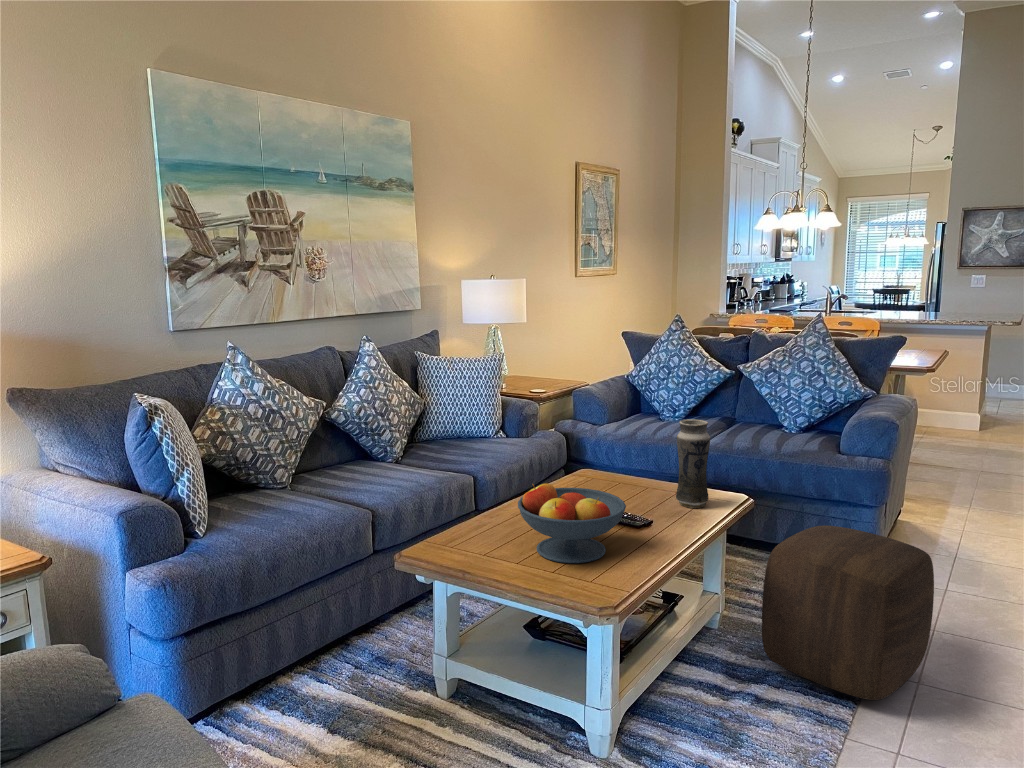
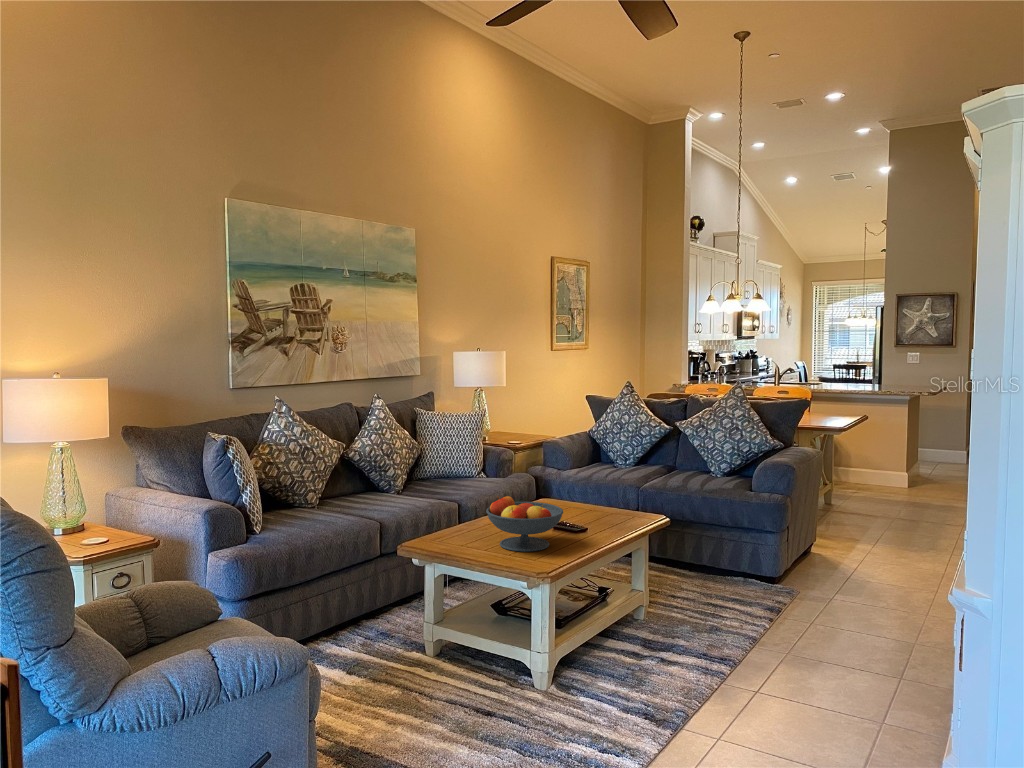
vase: present [676,419,710,508] -> none [610,456,634,523]
ottoman: present [762,526,934,700] -> none [670,537,794,658]

